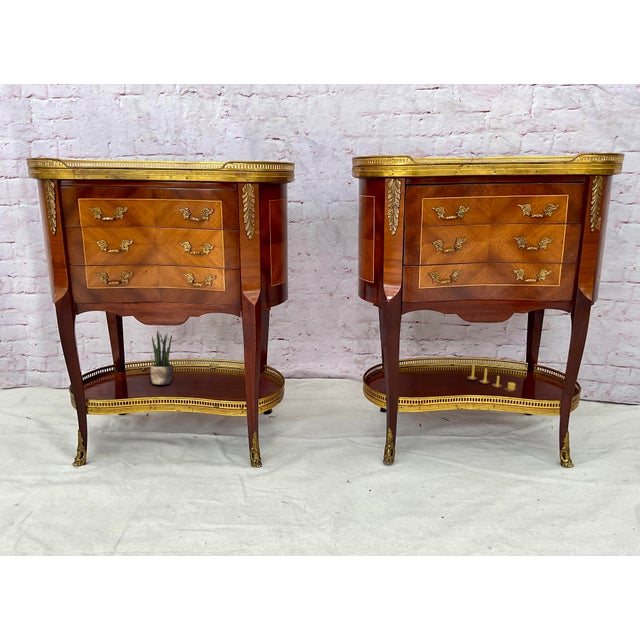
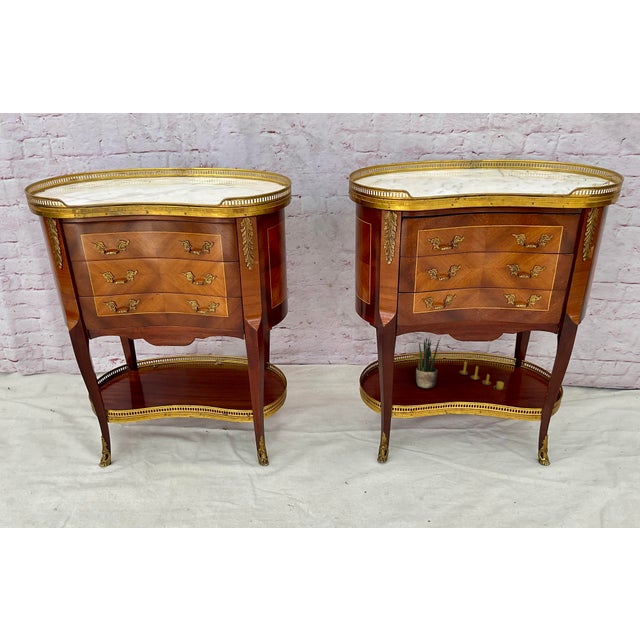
potted plant: present [151,331,173,384] -> present [416,338,439,388]

